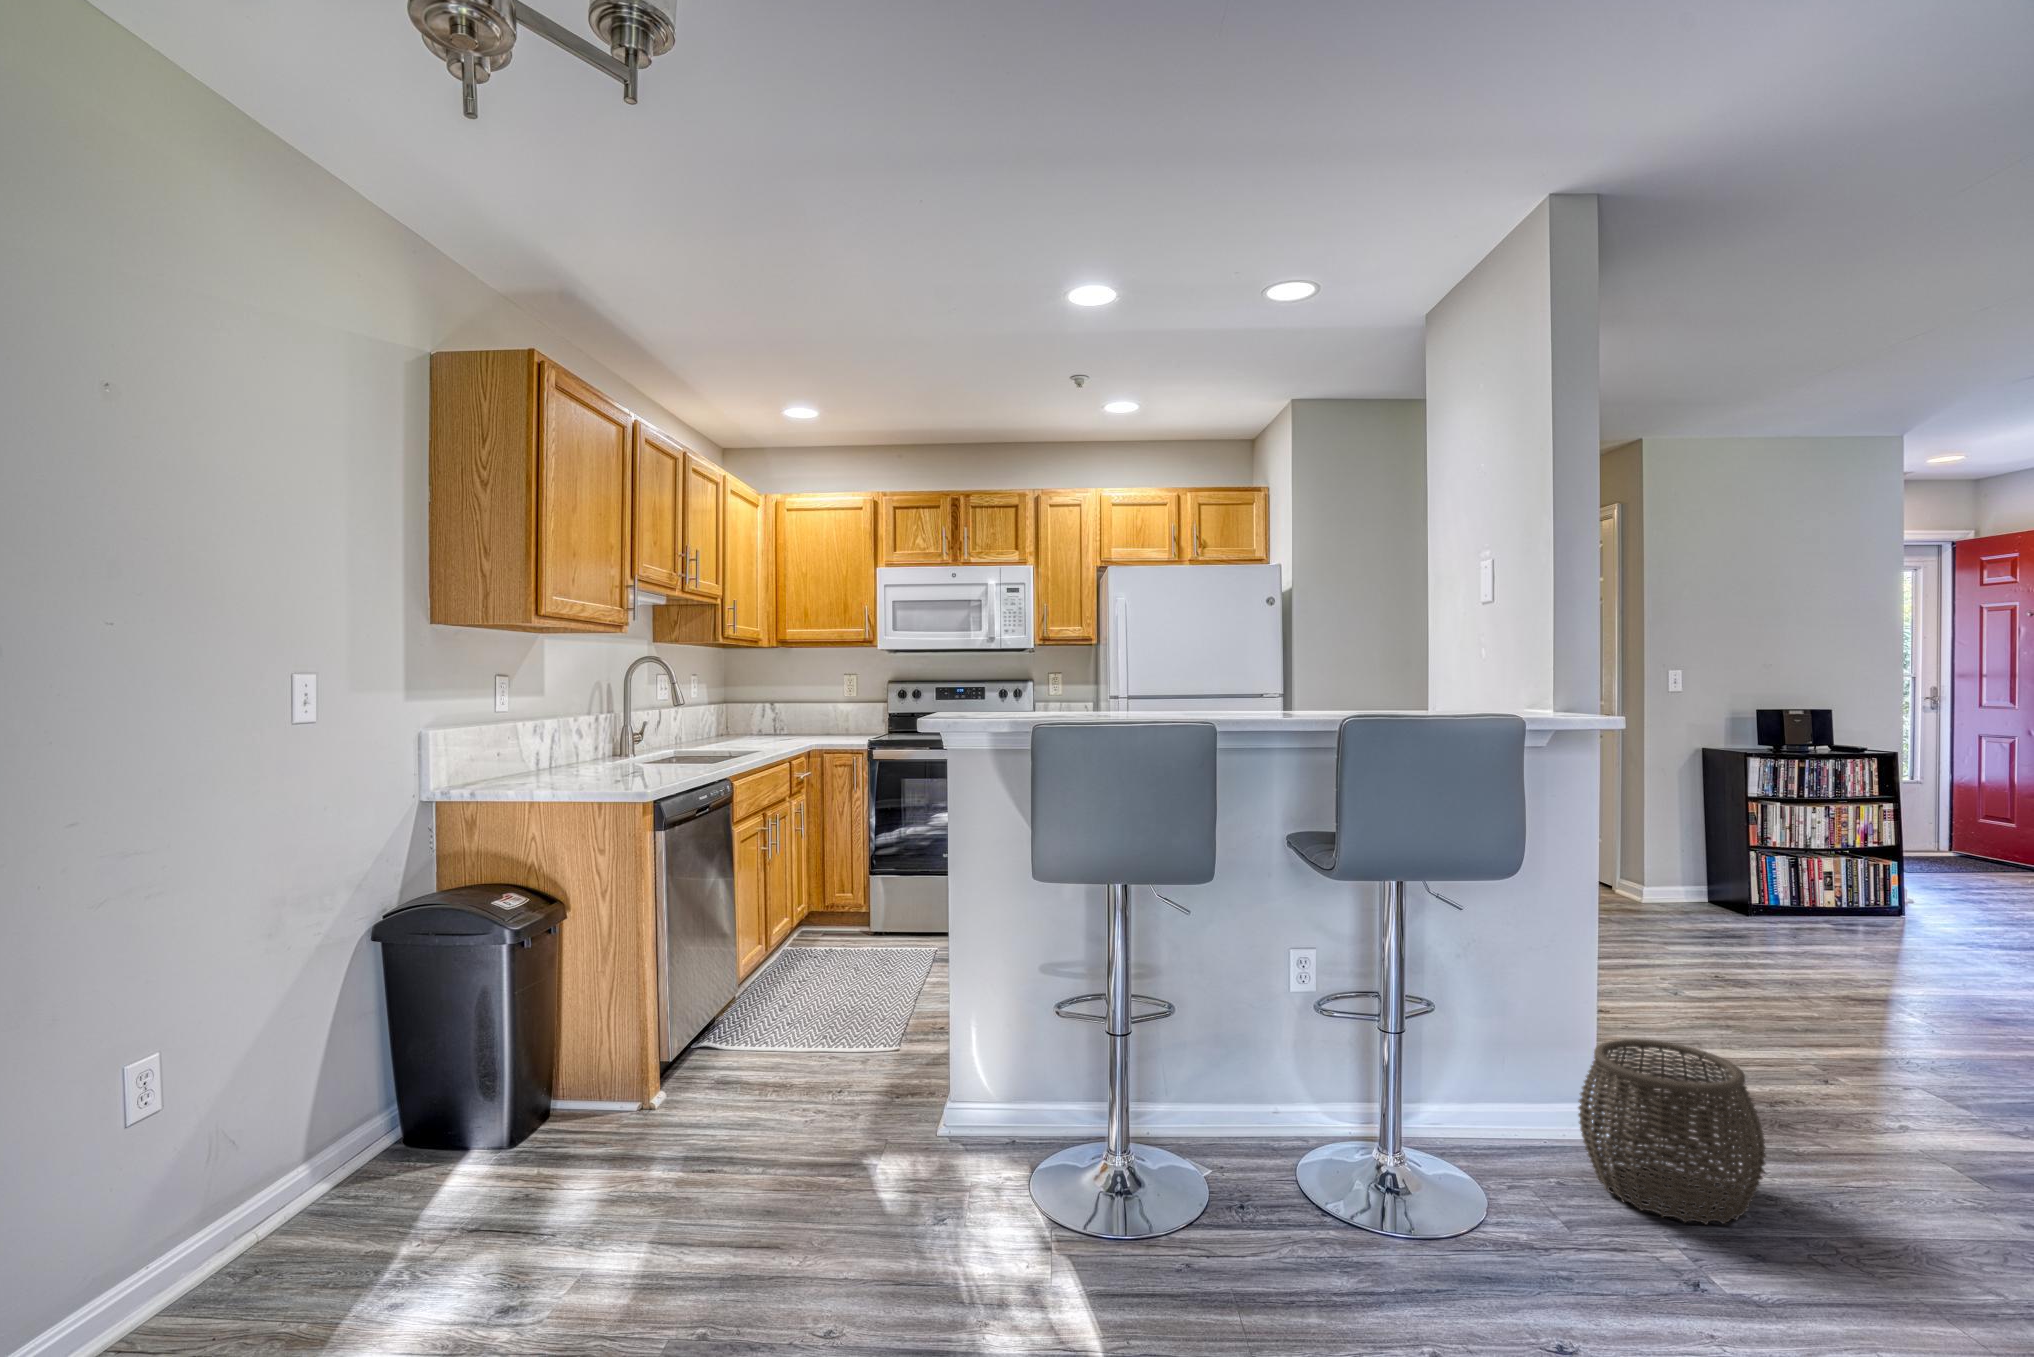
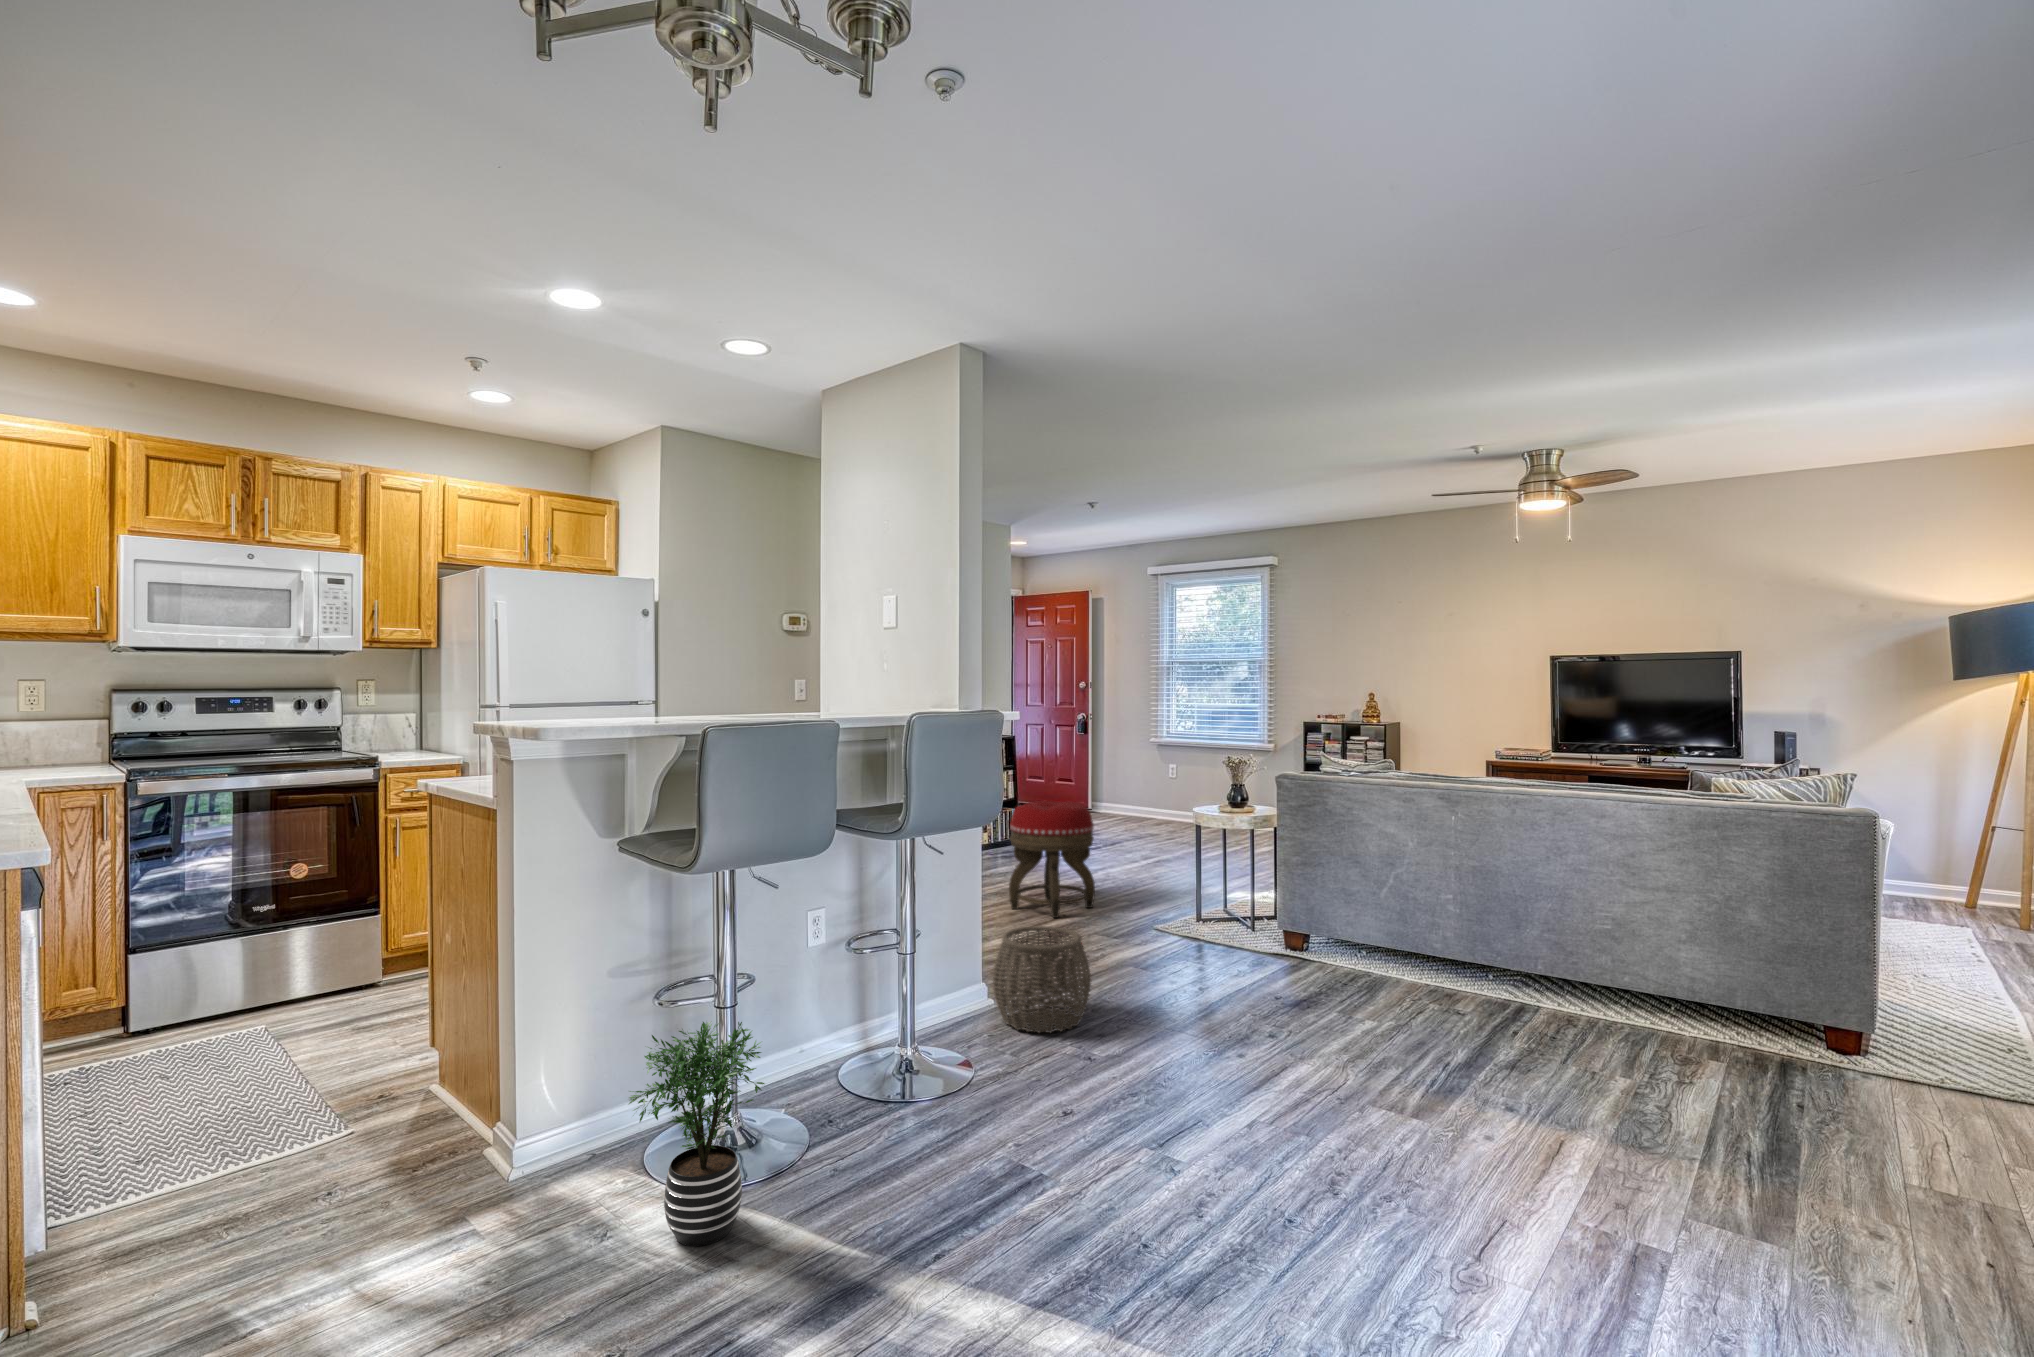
footstool: none [1783,858,1968,1052] -> present [1009,801,1095,918]
potted plant: none [925,1031,1085,1277] -> present [629,1022,765,1246]

